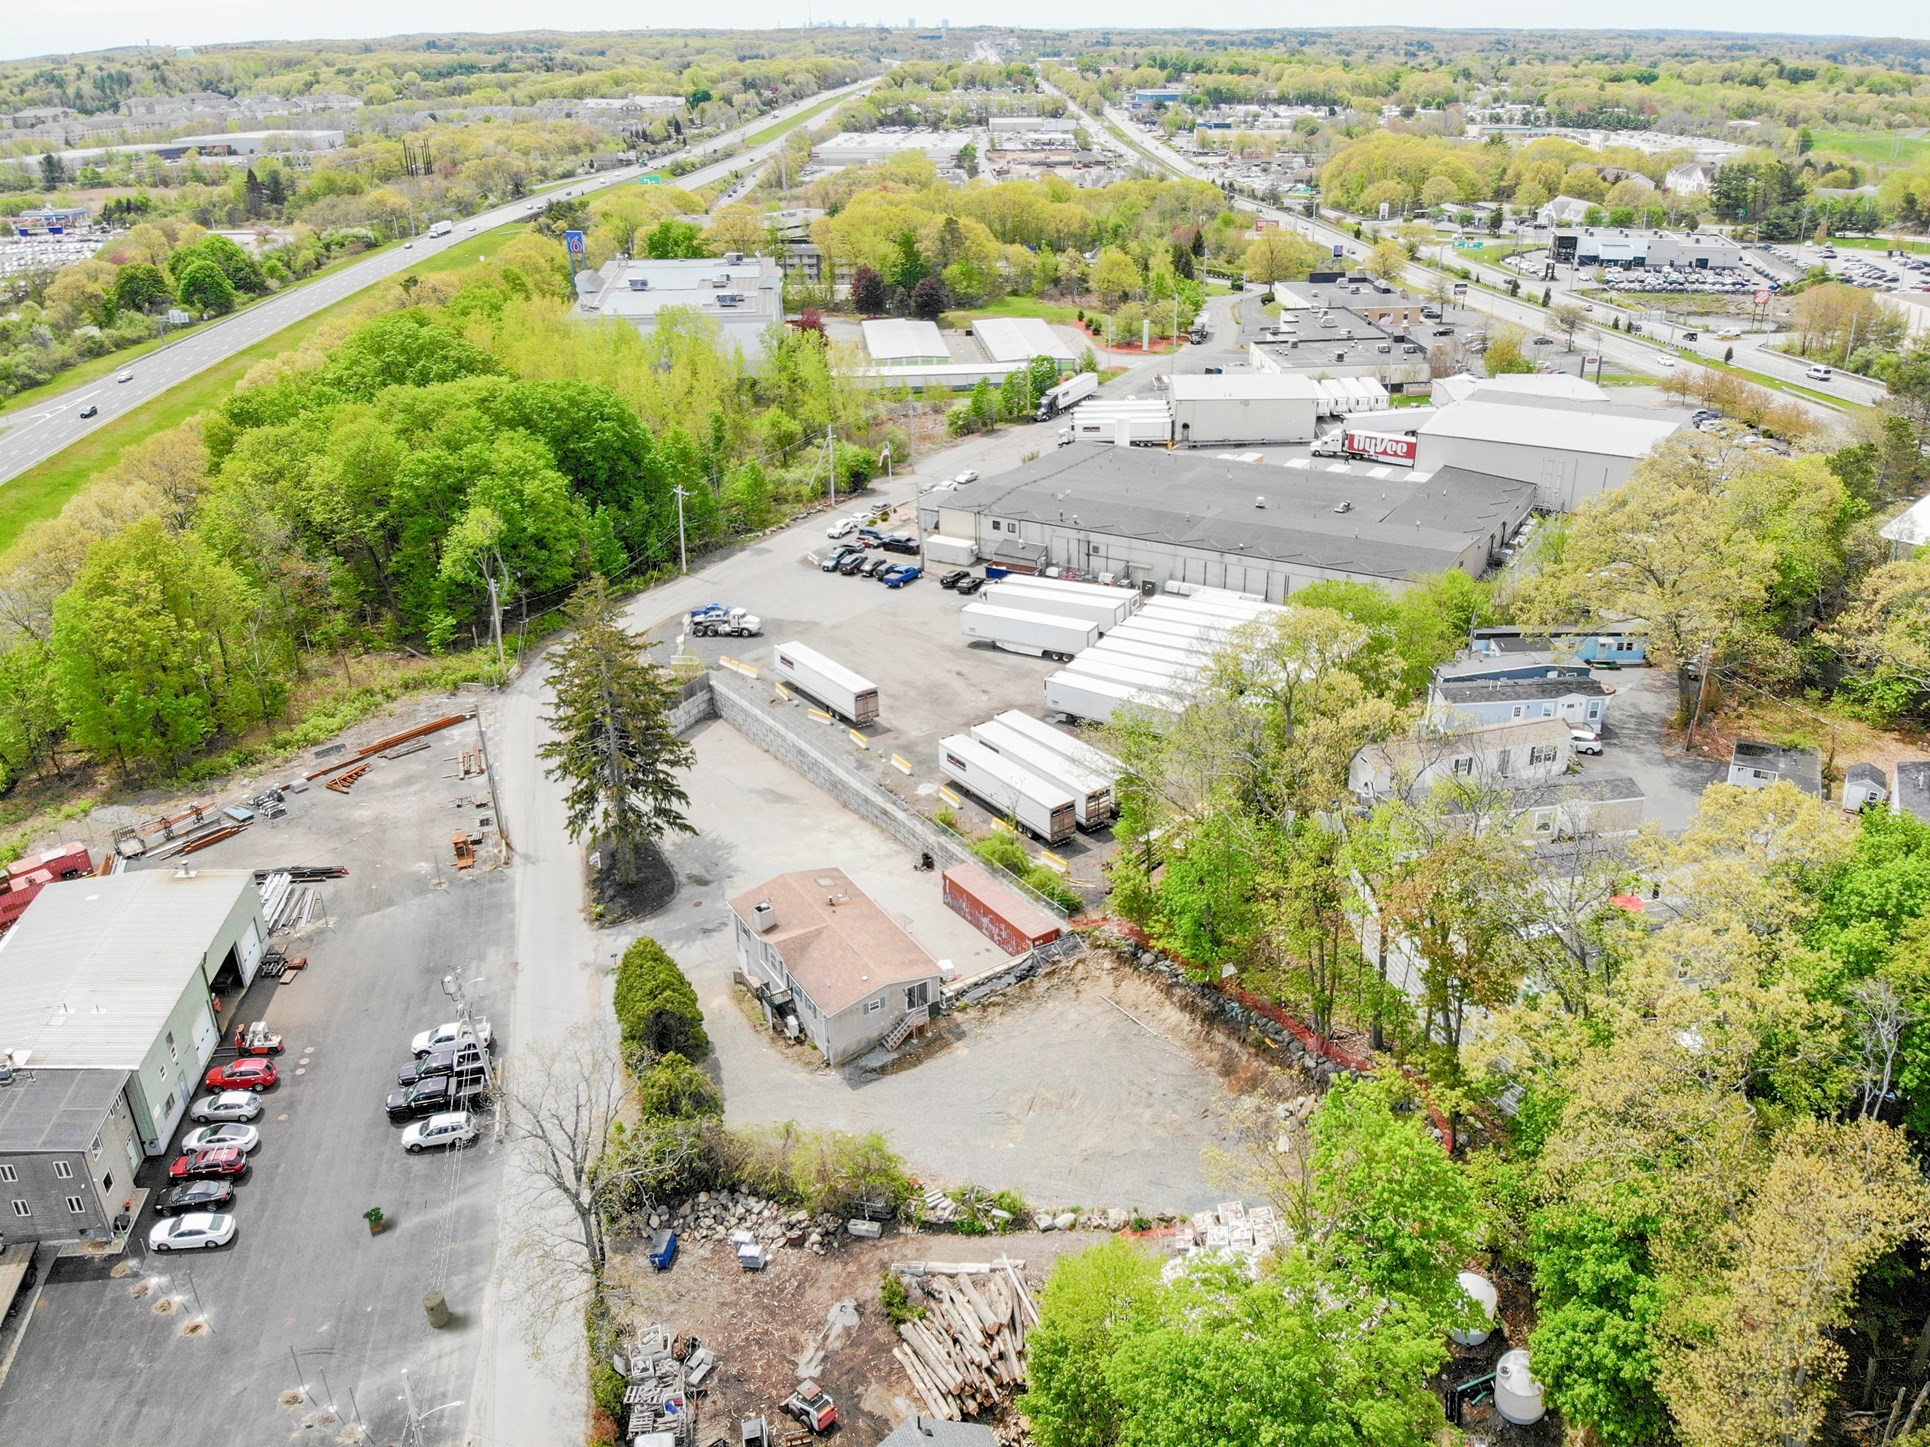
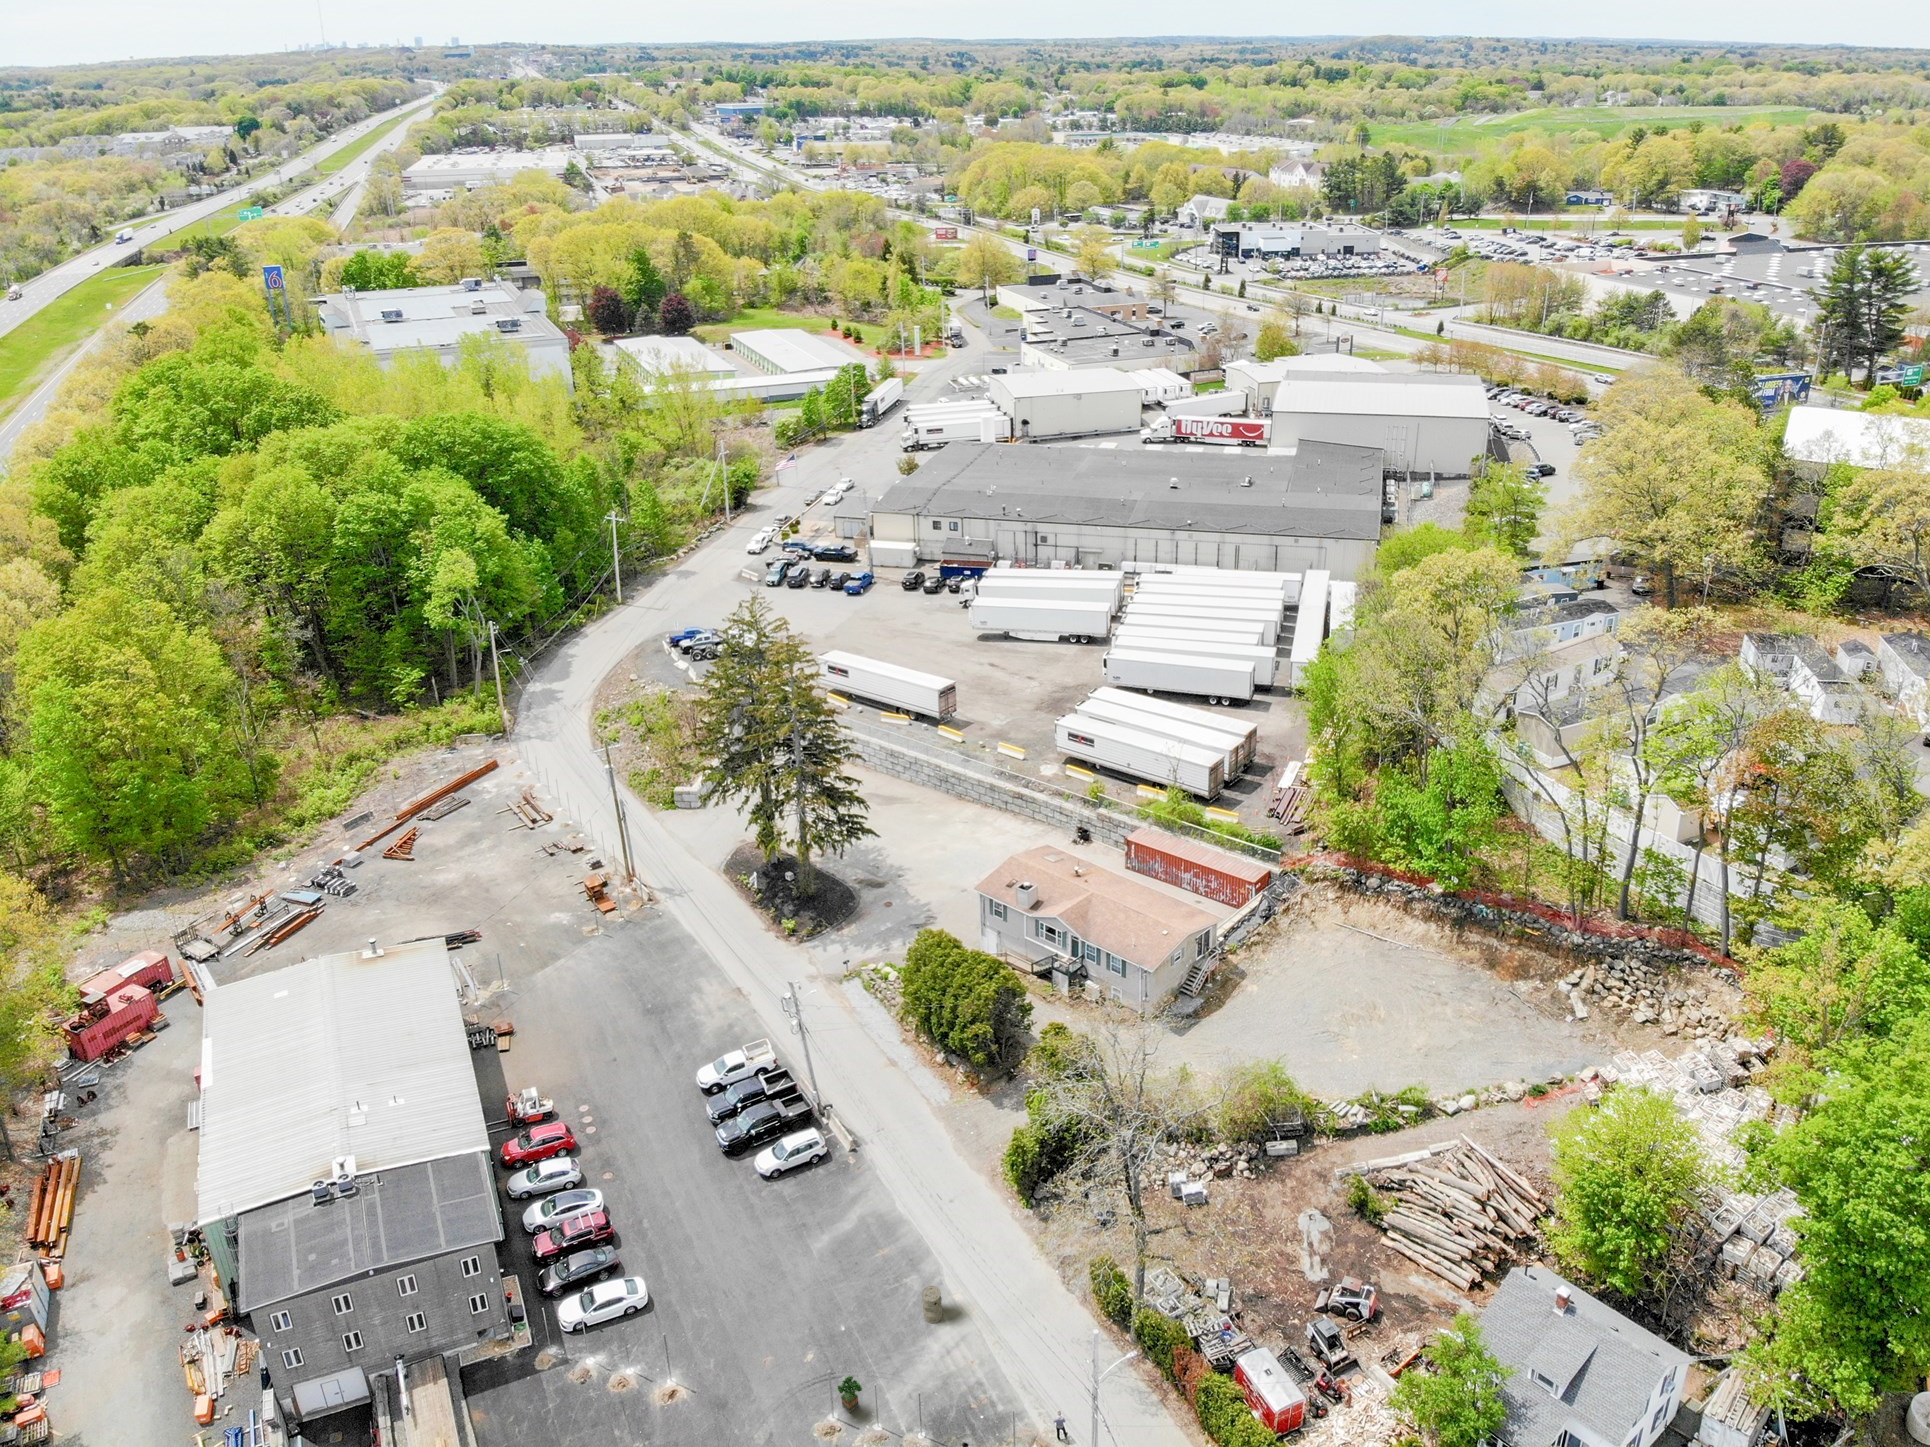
potted tree: present [363,1207,383,1237] -> present [838,1376,862,1413]

